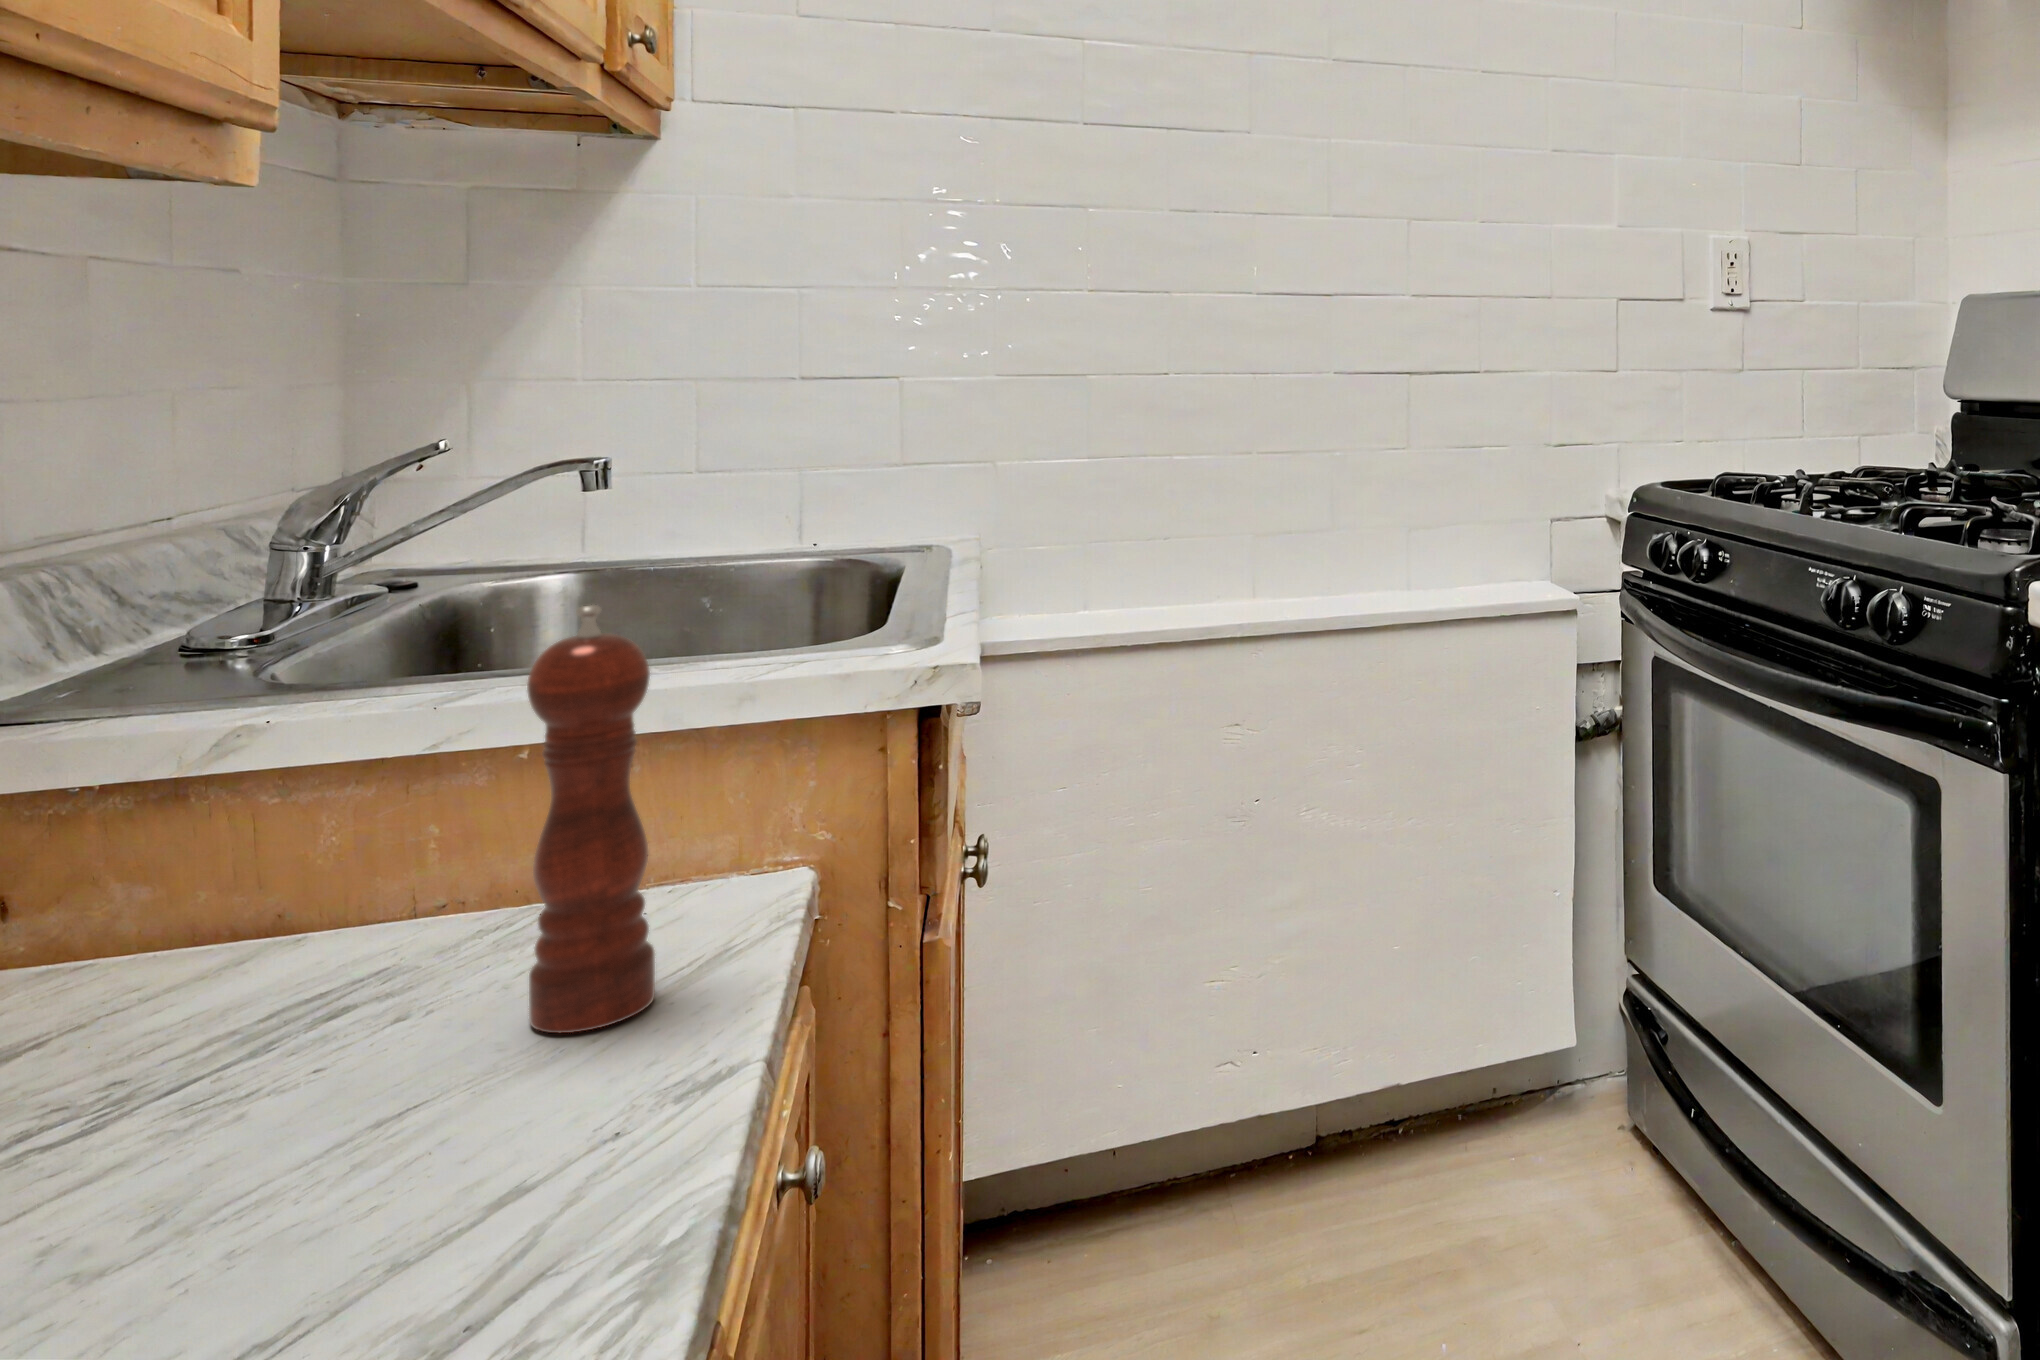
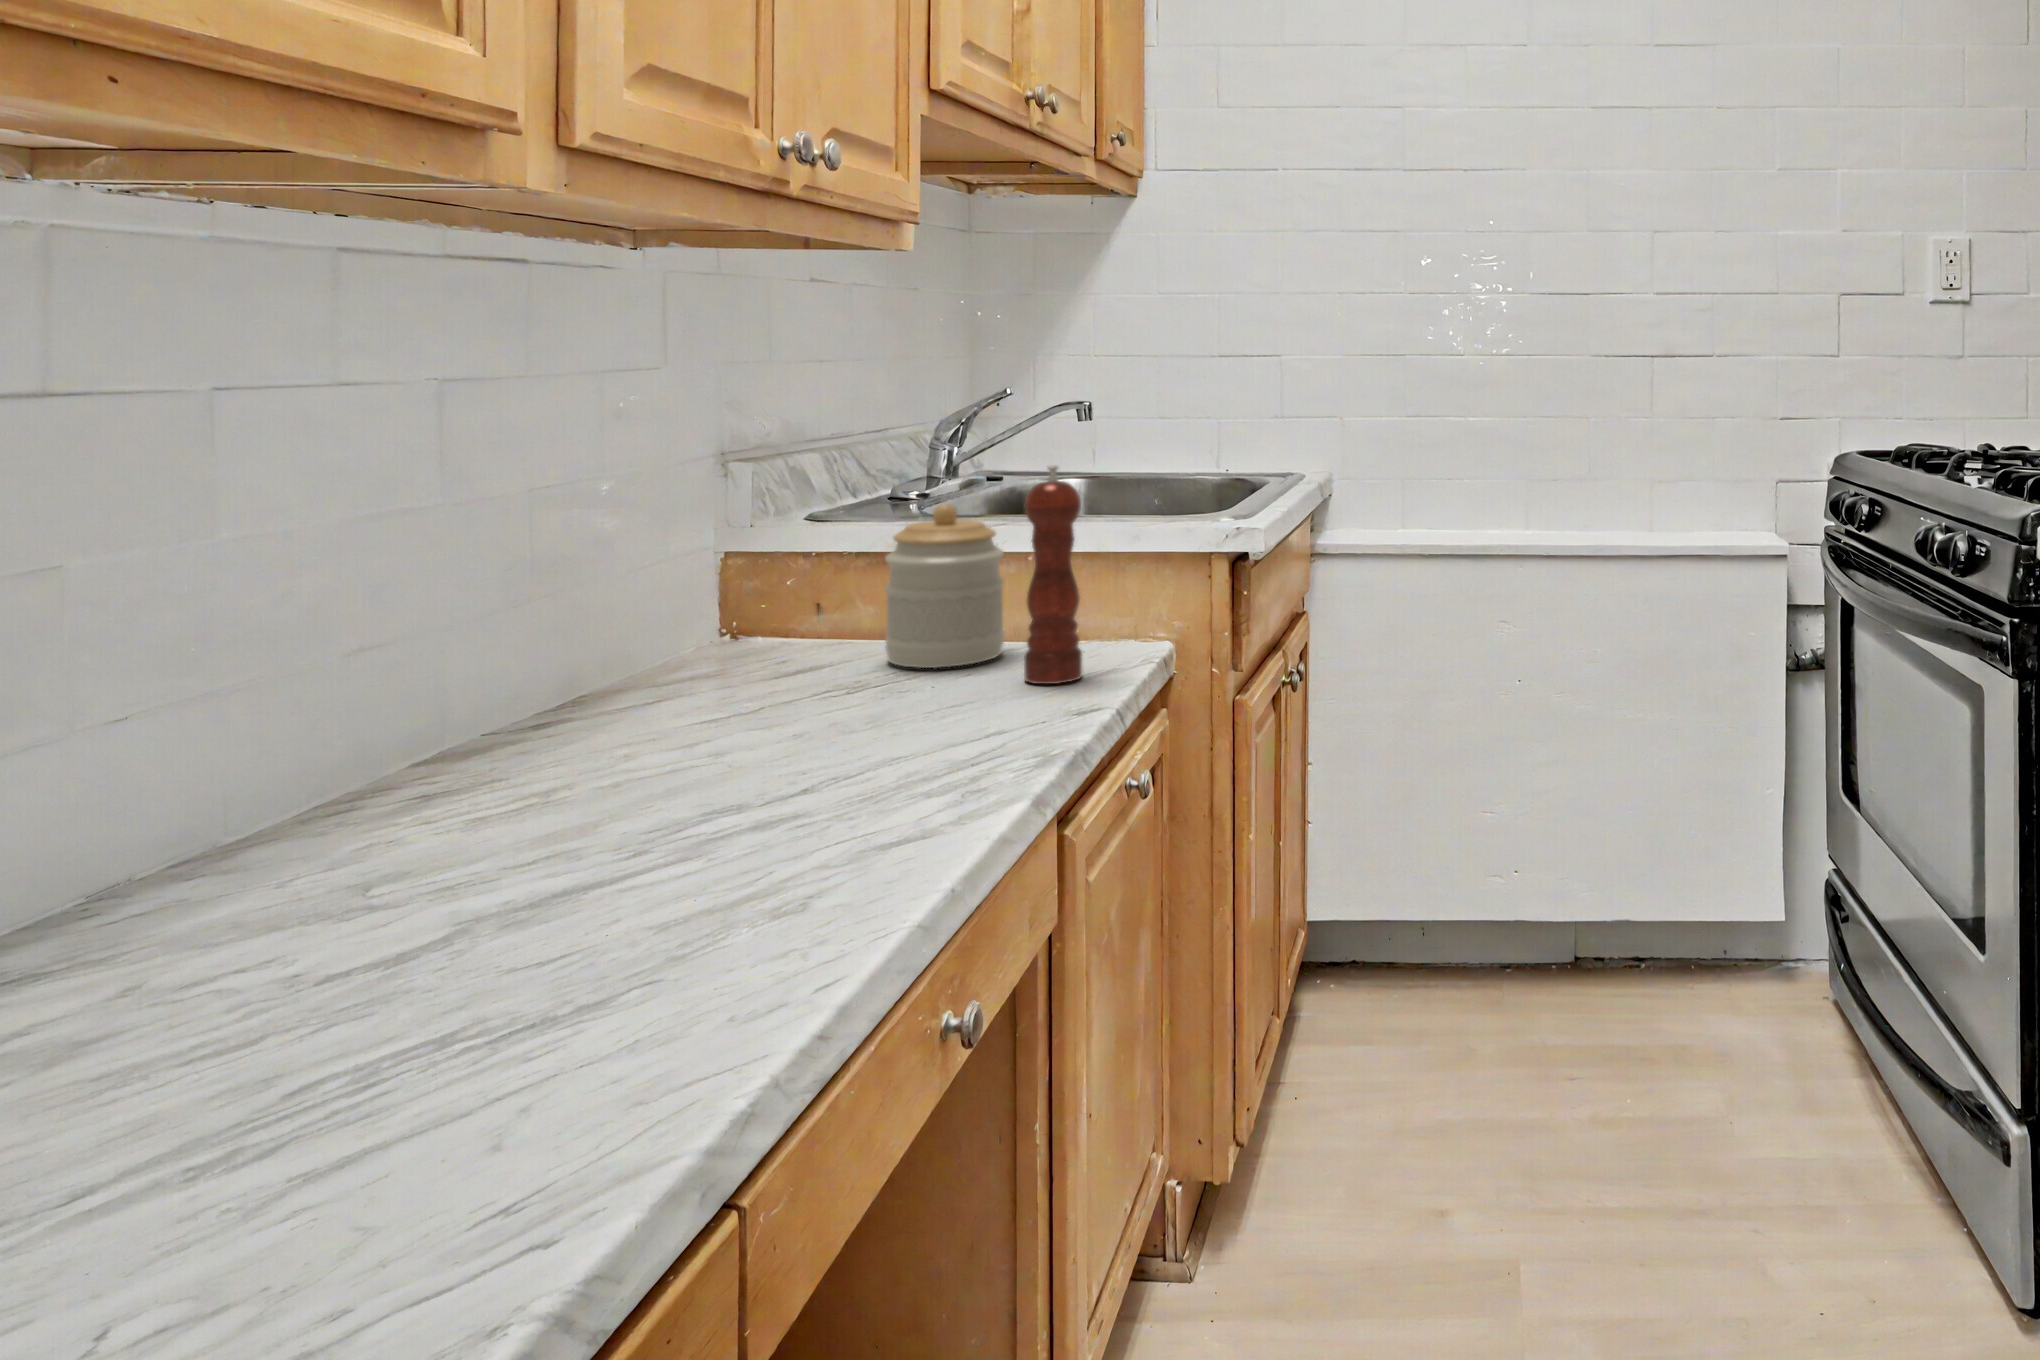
jar: none [194,681,474,1020] -> present [885,504,1004,668]

